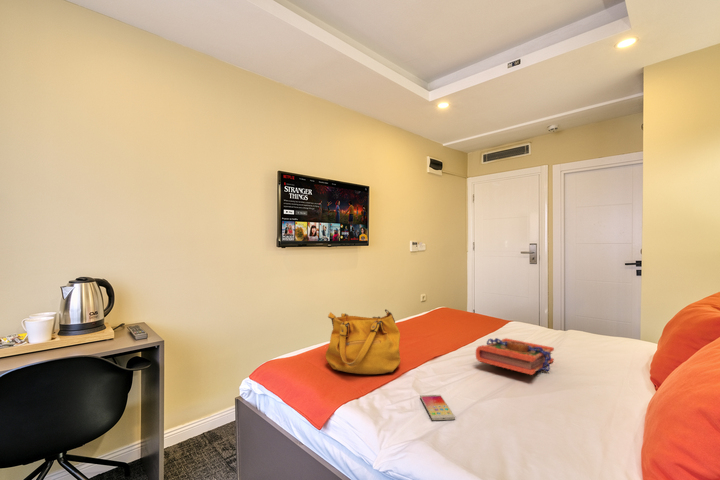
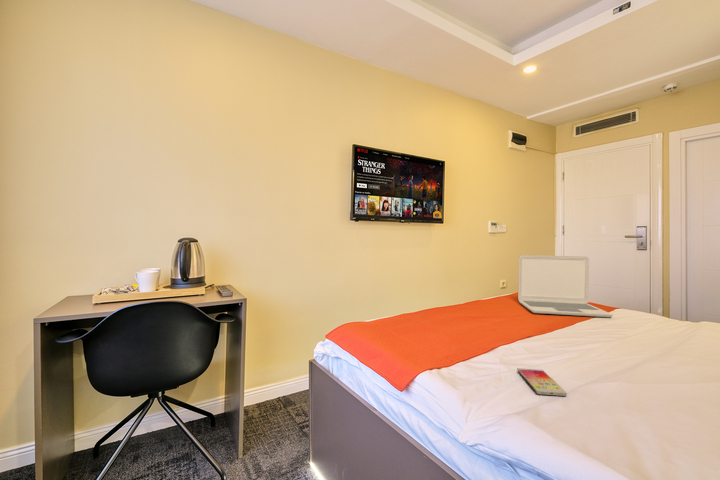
laptop: none [433,278,505,332] -> present [518,255,612,317]
handbag: present [326,309,400,374] -> none [404,277,488,345]
book: present [476,338,554,375] -> none [583,317,689,358]

